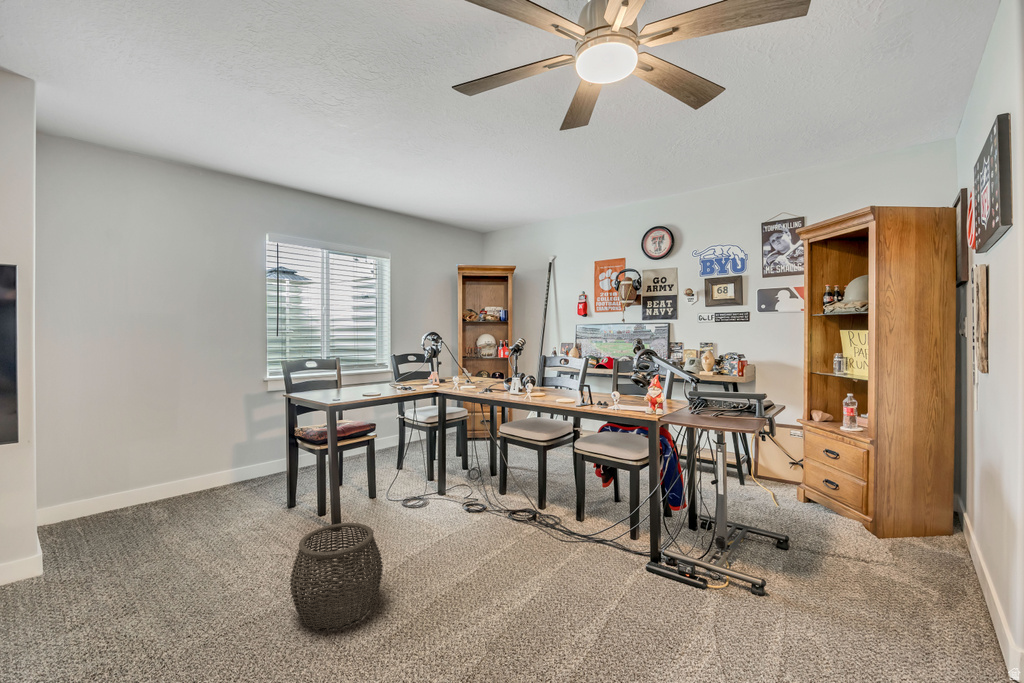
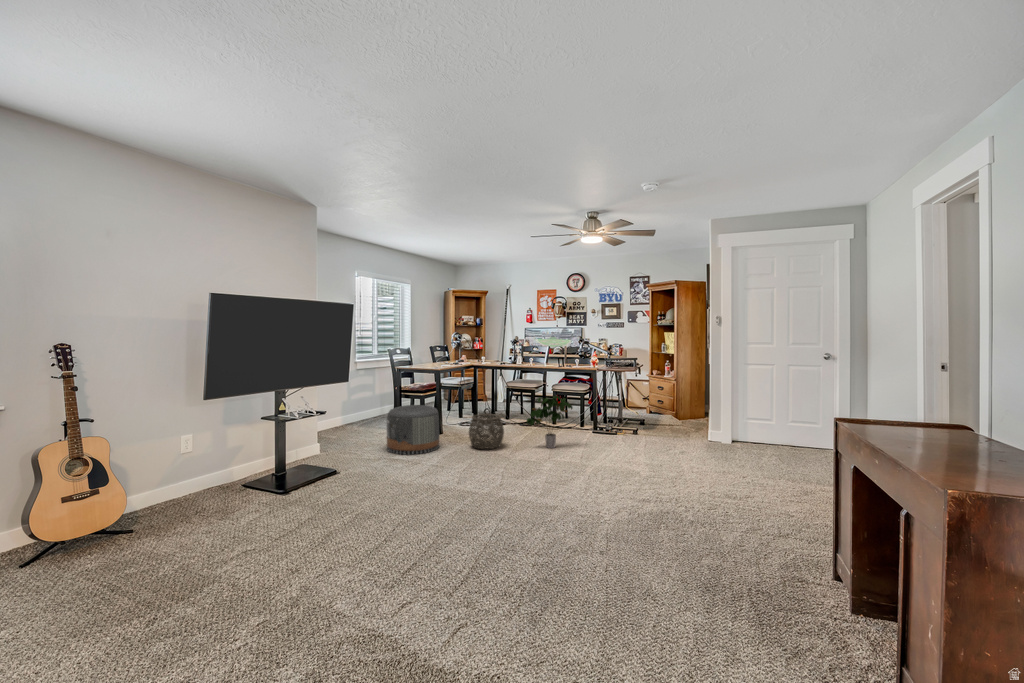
pouf: none [121,487,261,624] -> present [387,405,439,455]
potted plant: none [416,504,543,652] -> present [527,396,573,448]

